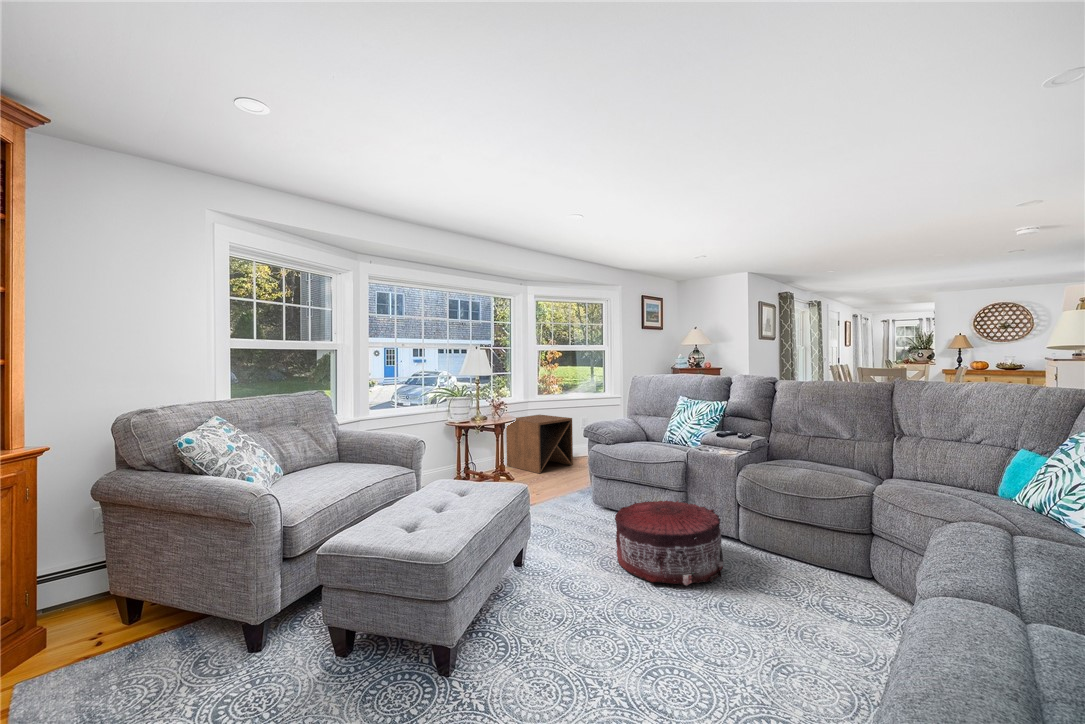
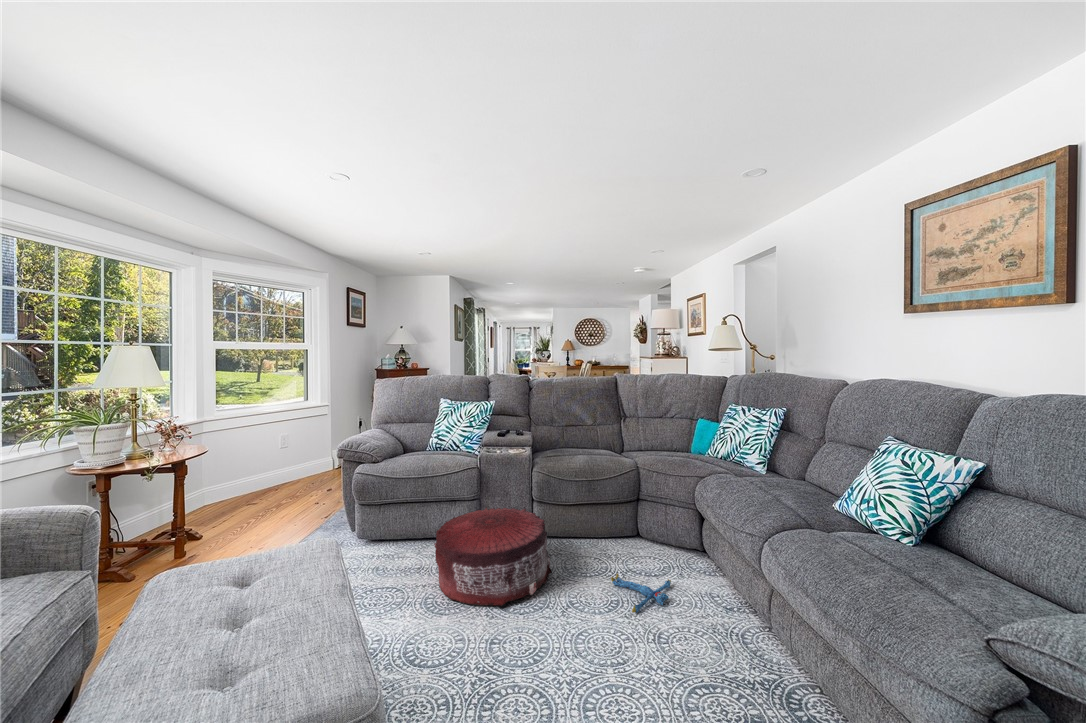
side table: present [506,415,573,473] -> none [177,434,287,515]
plush toy: none [772,600,857,645] -> present [611,573,671,613]

